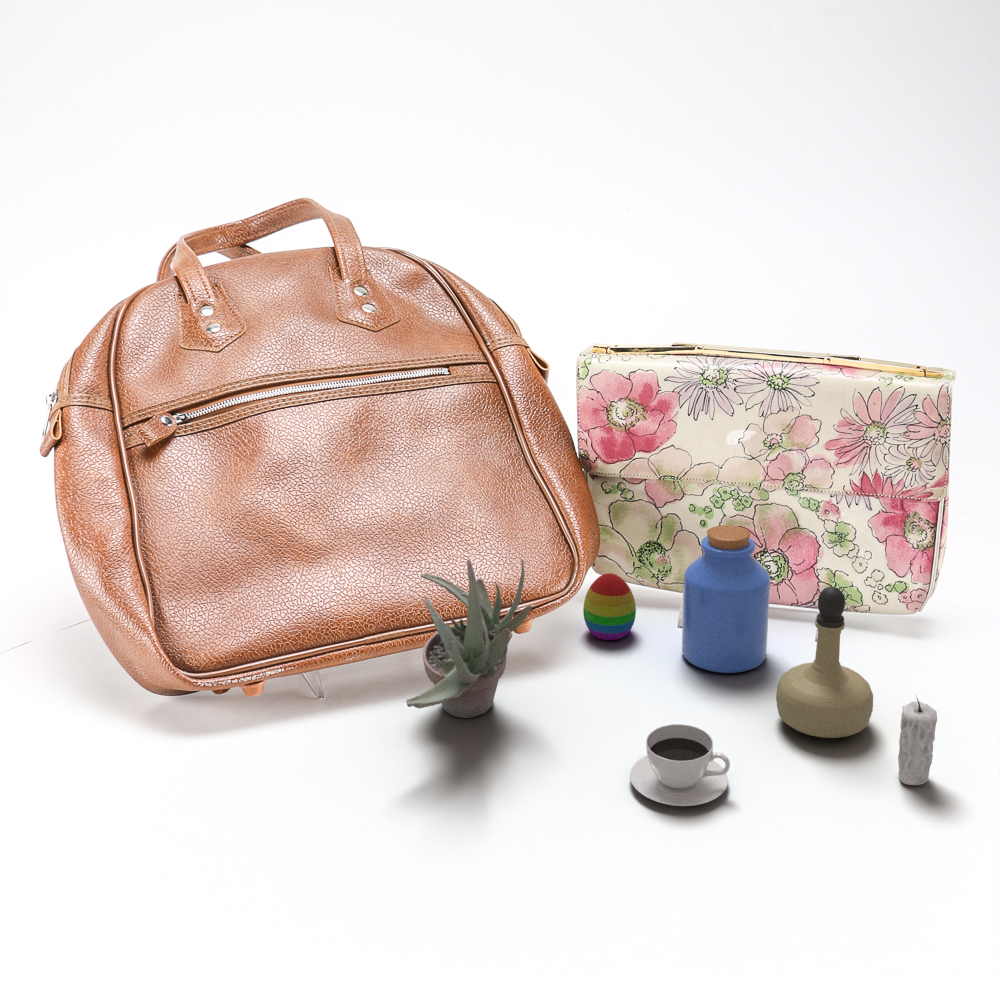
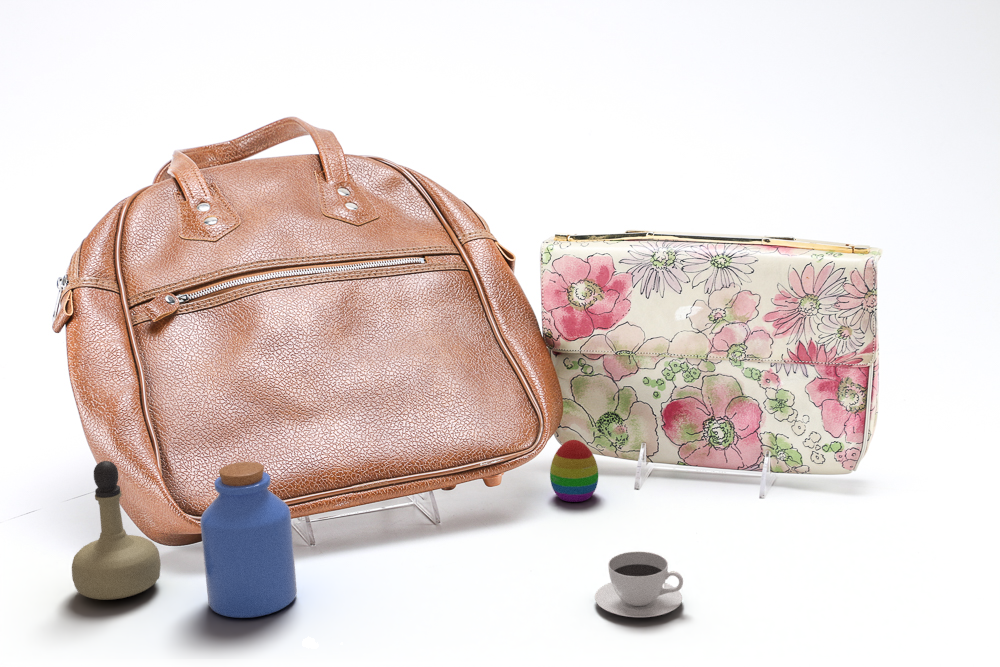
jar: present [682,525,770,673] -> present [200,462,297,618]
succulent plant: present [406,559,532,718] -> none [393,409,504,563]
perfume bottle: present [776,587,873,738] -> present [72,461,161,600]
candle: present [898,697,937,785] -> none [832,513,863,598]

